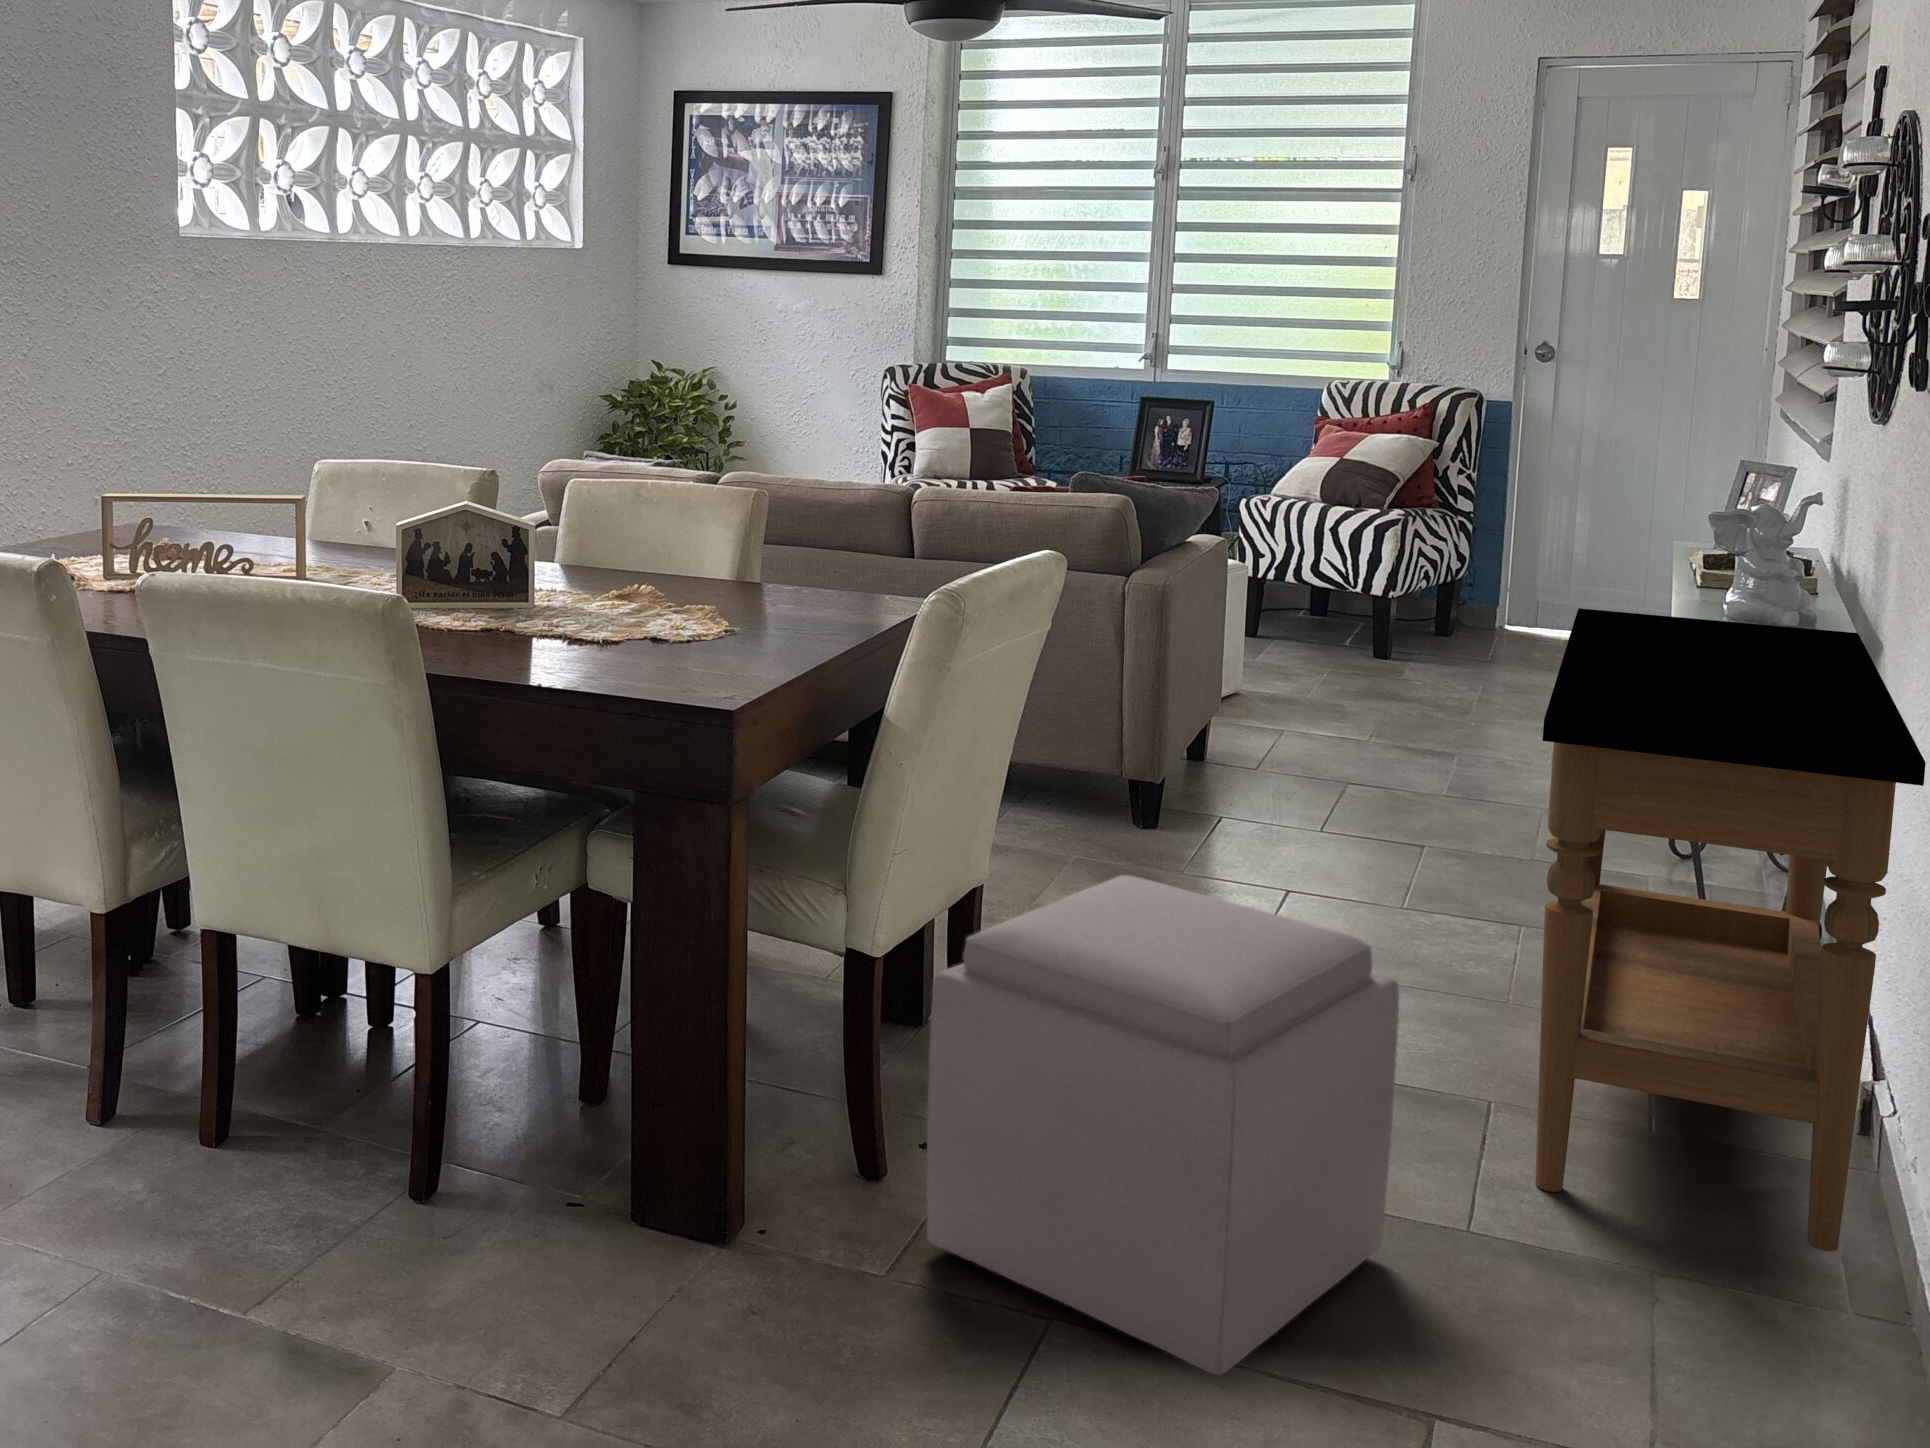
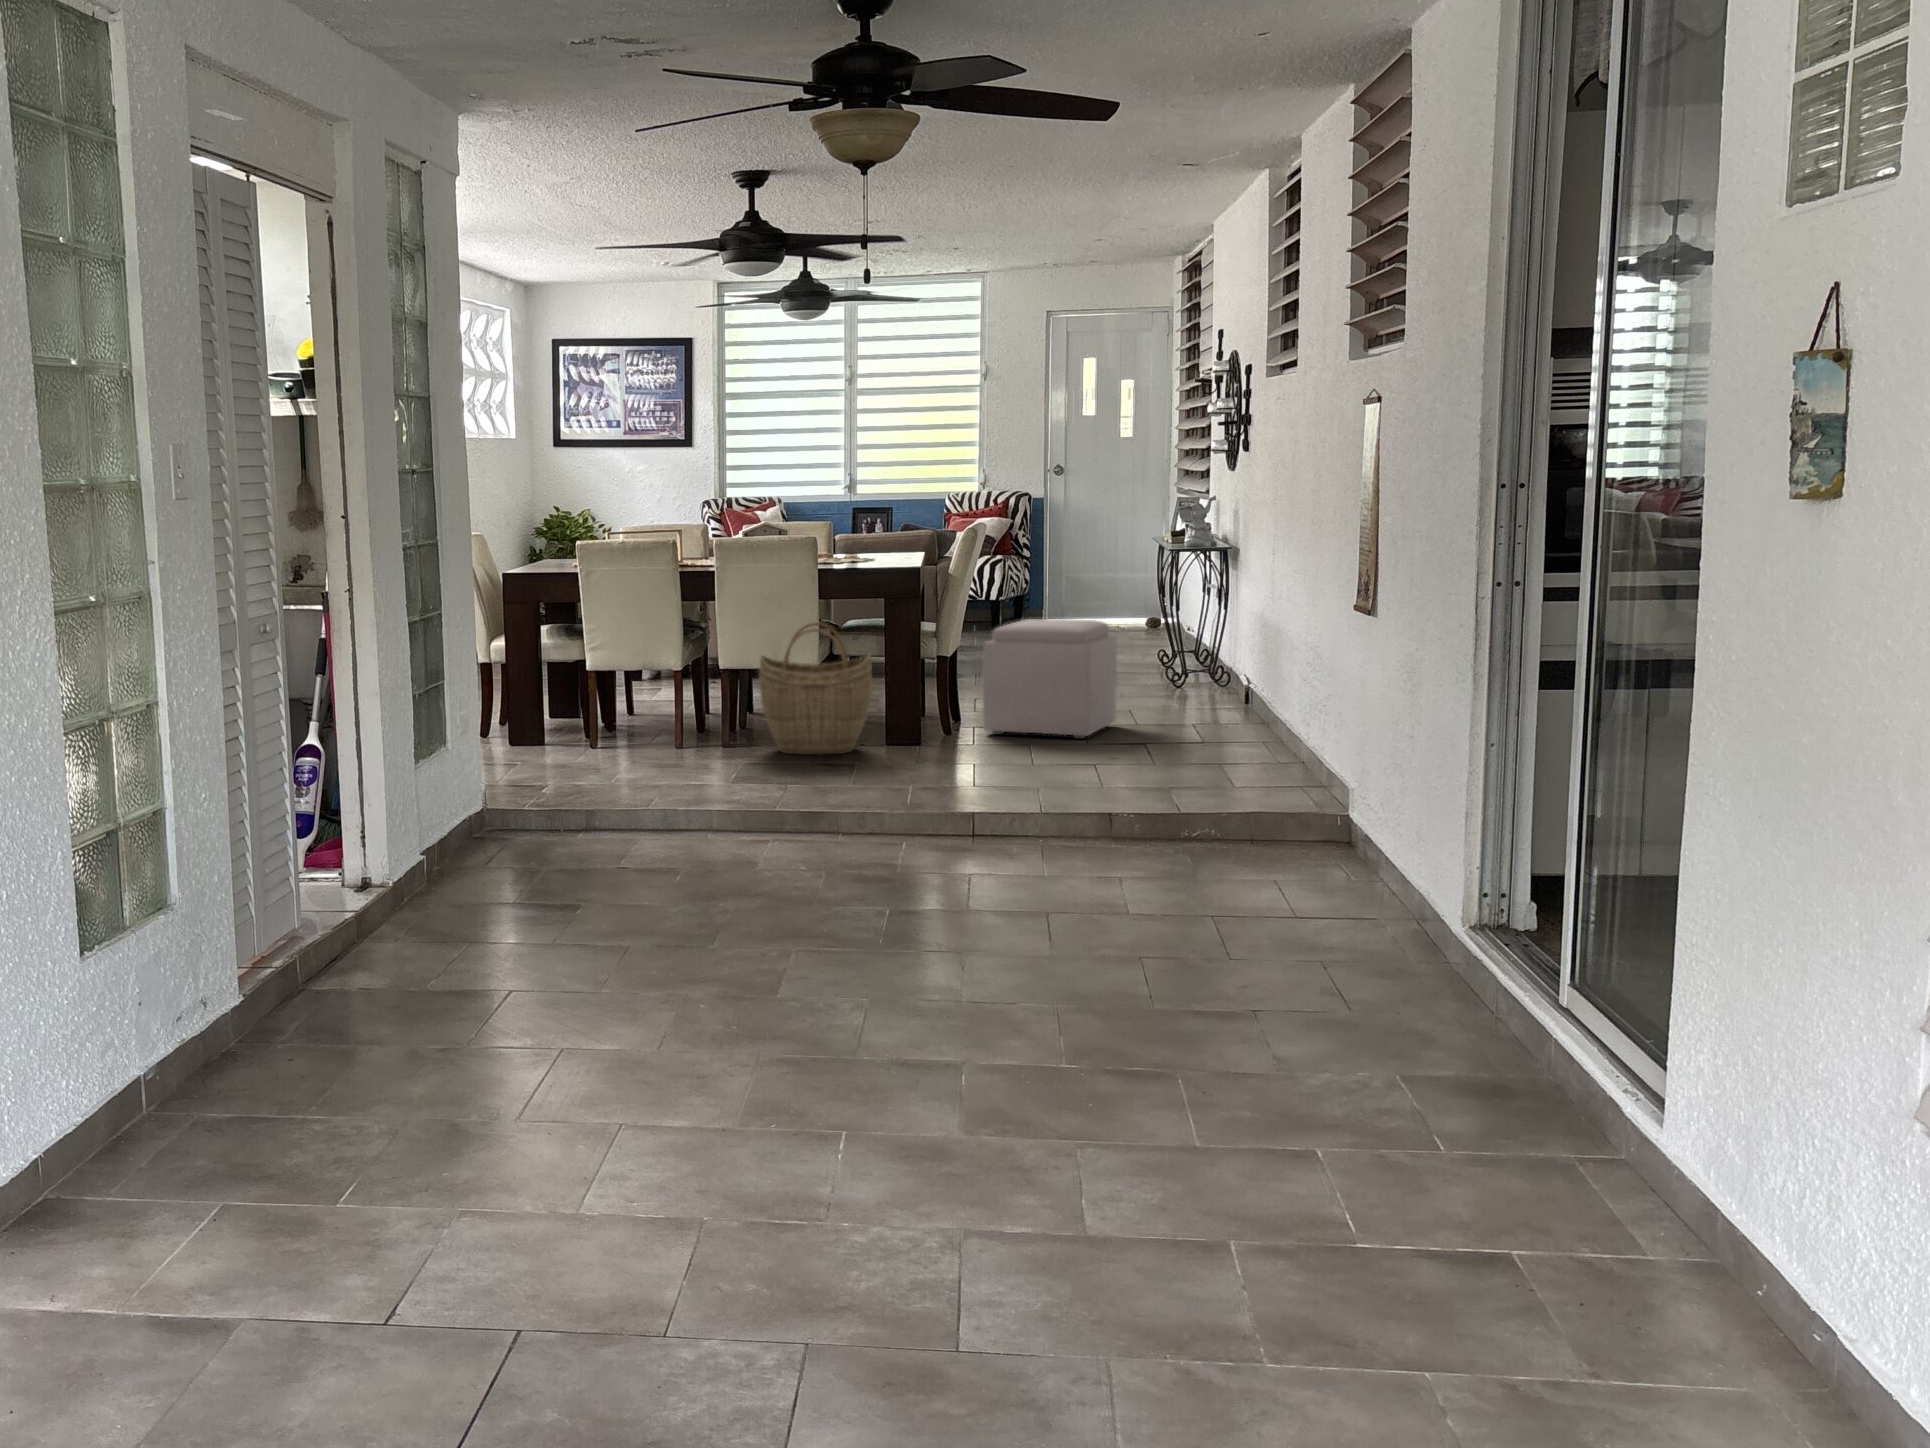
side table: present [1535,608,1926,1251] -> none [1135,543,1257,716]
woven basket: none [162,865,518,1326] -> present [759,622,872,755]

